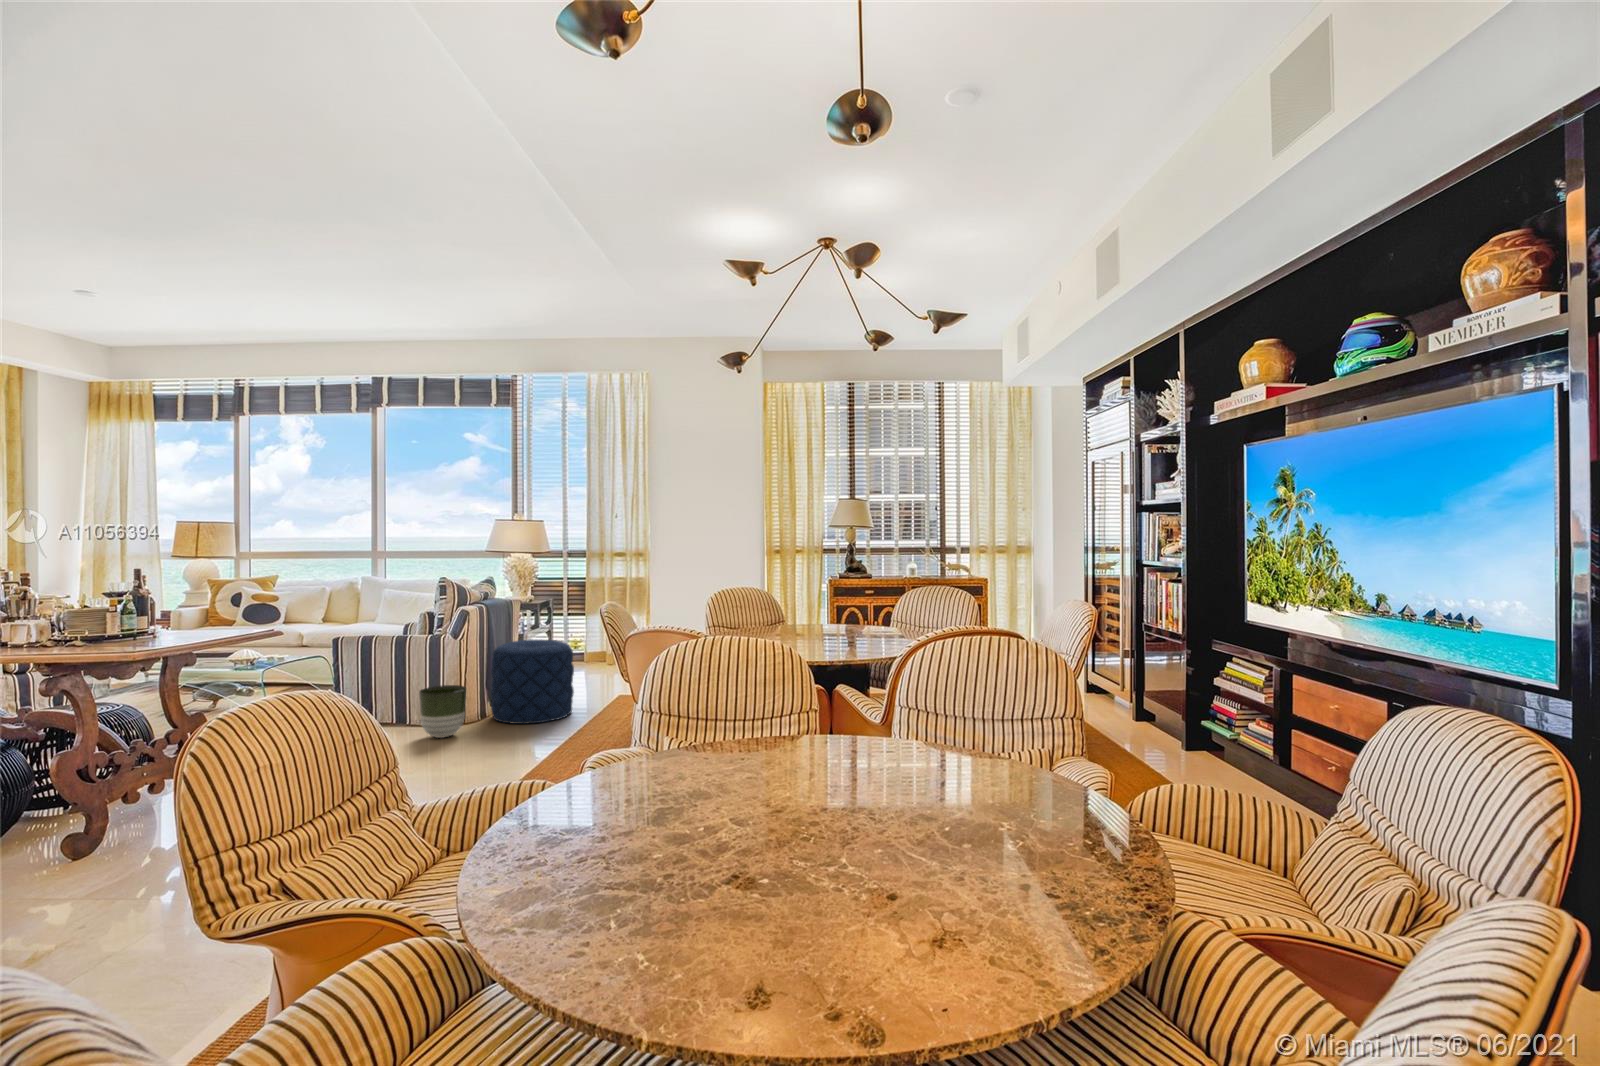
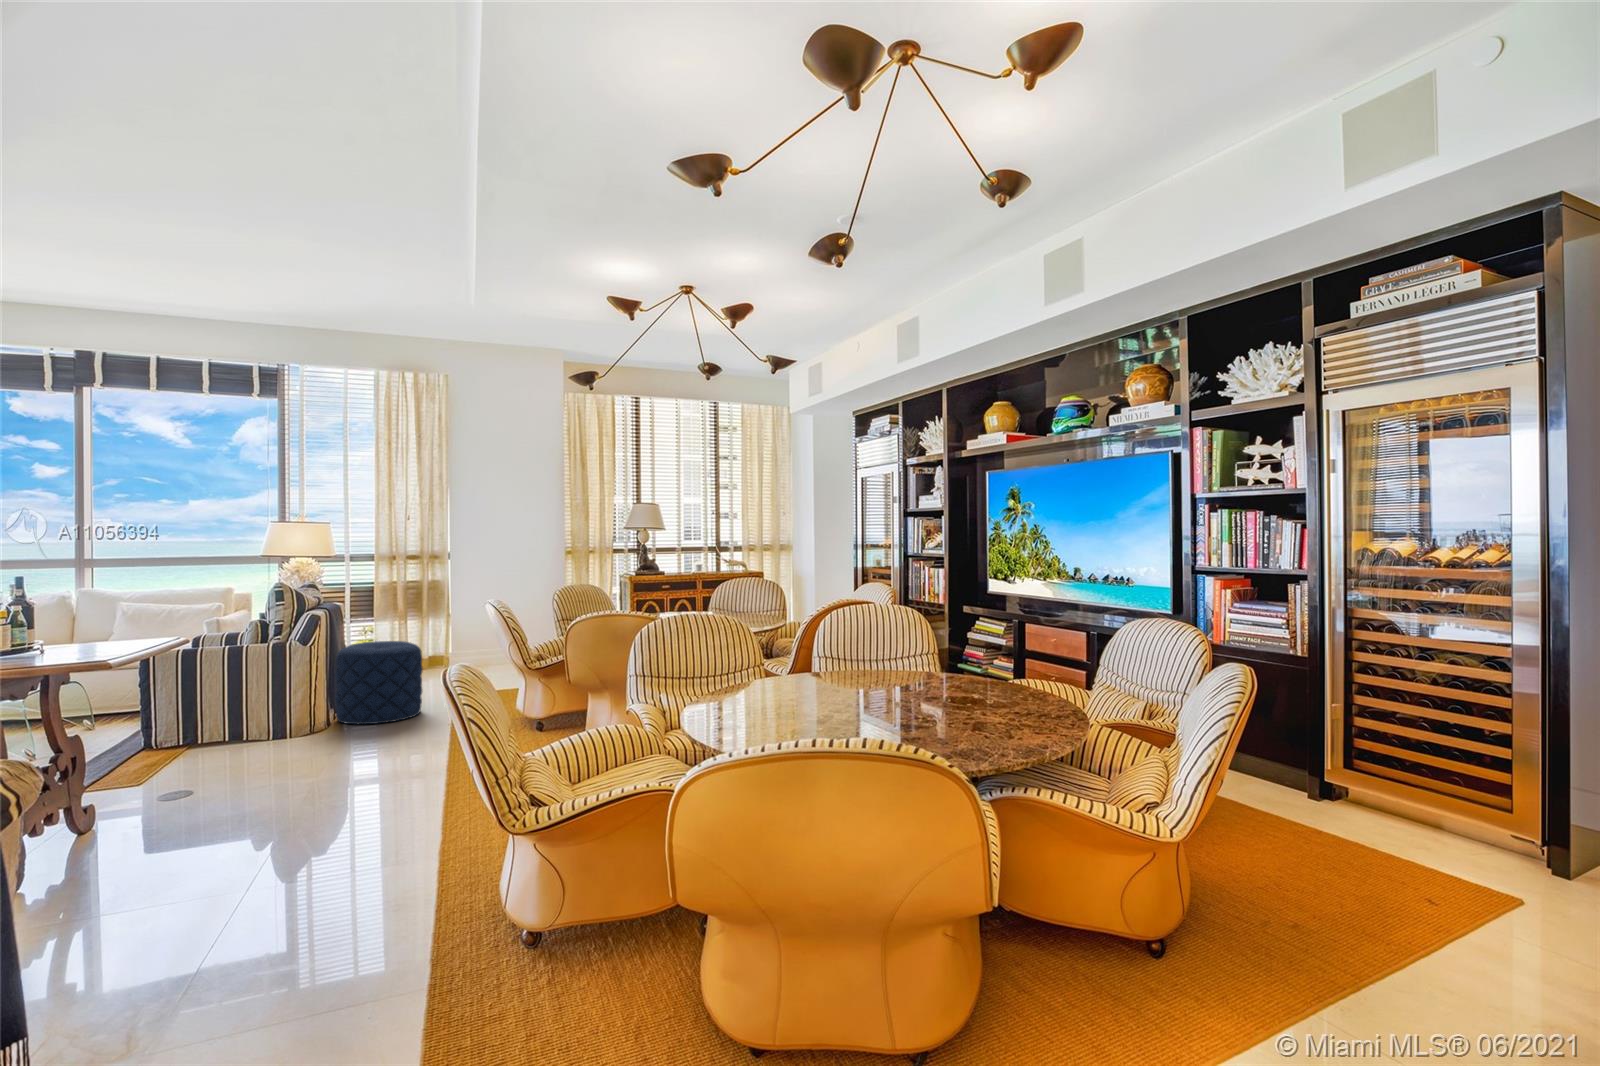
planter: present [419,685,466,738] -> none [278,689,330,743]

